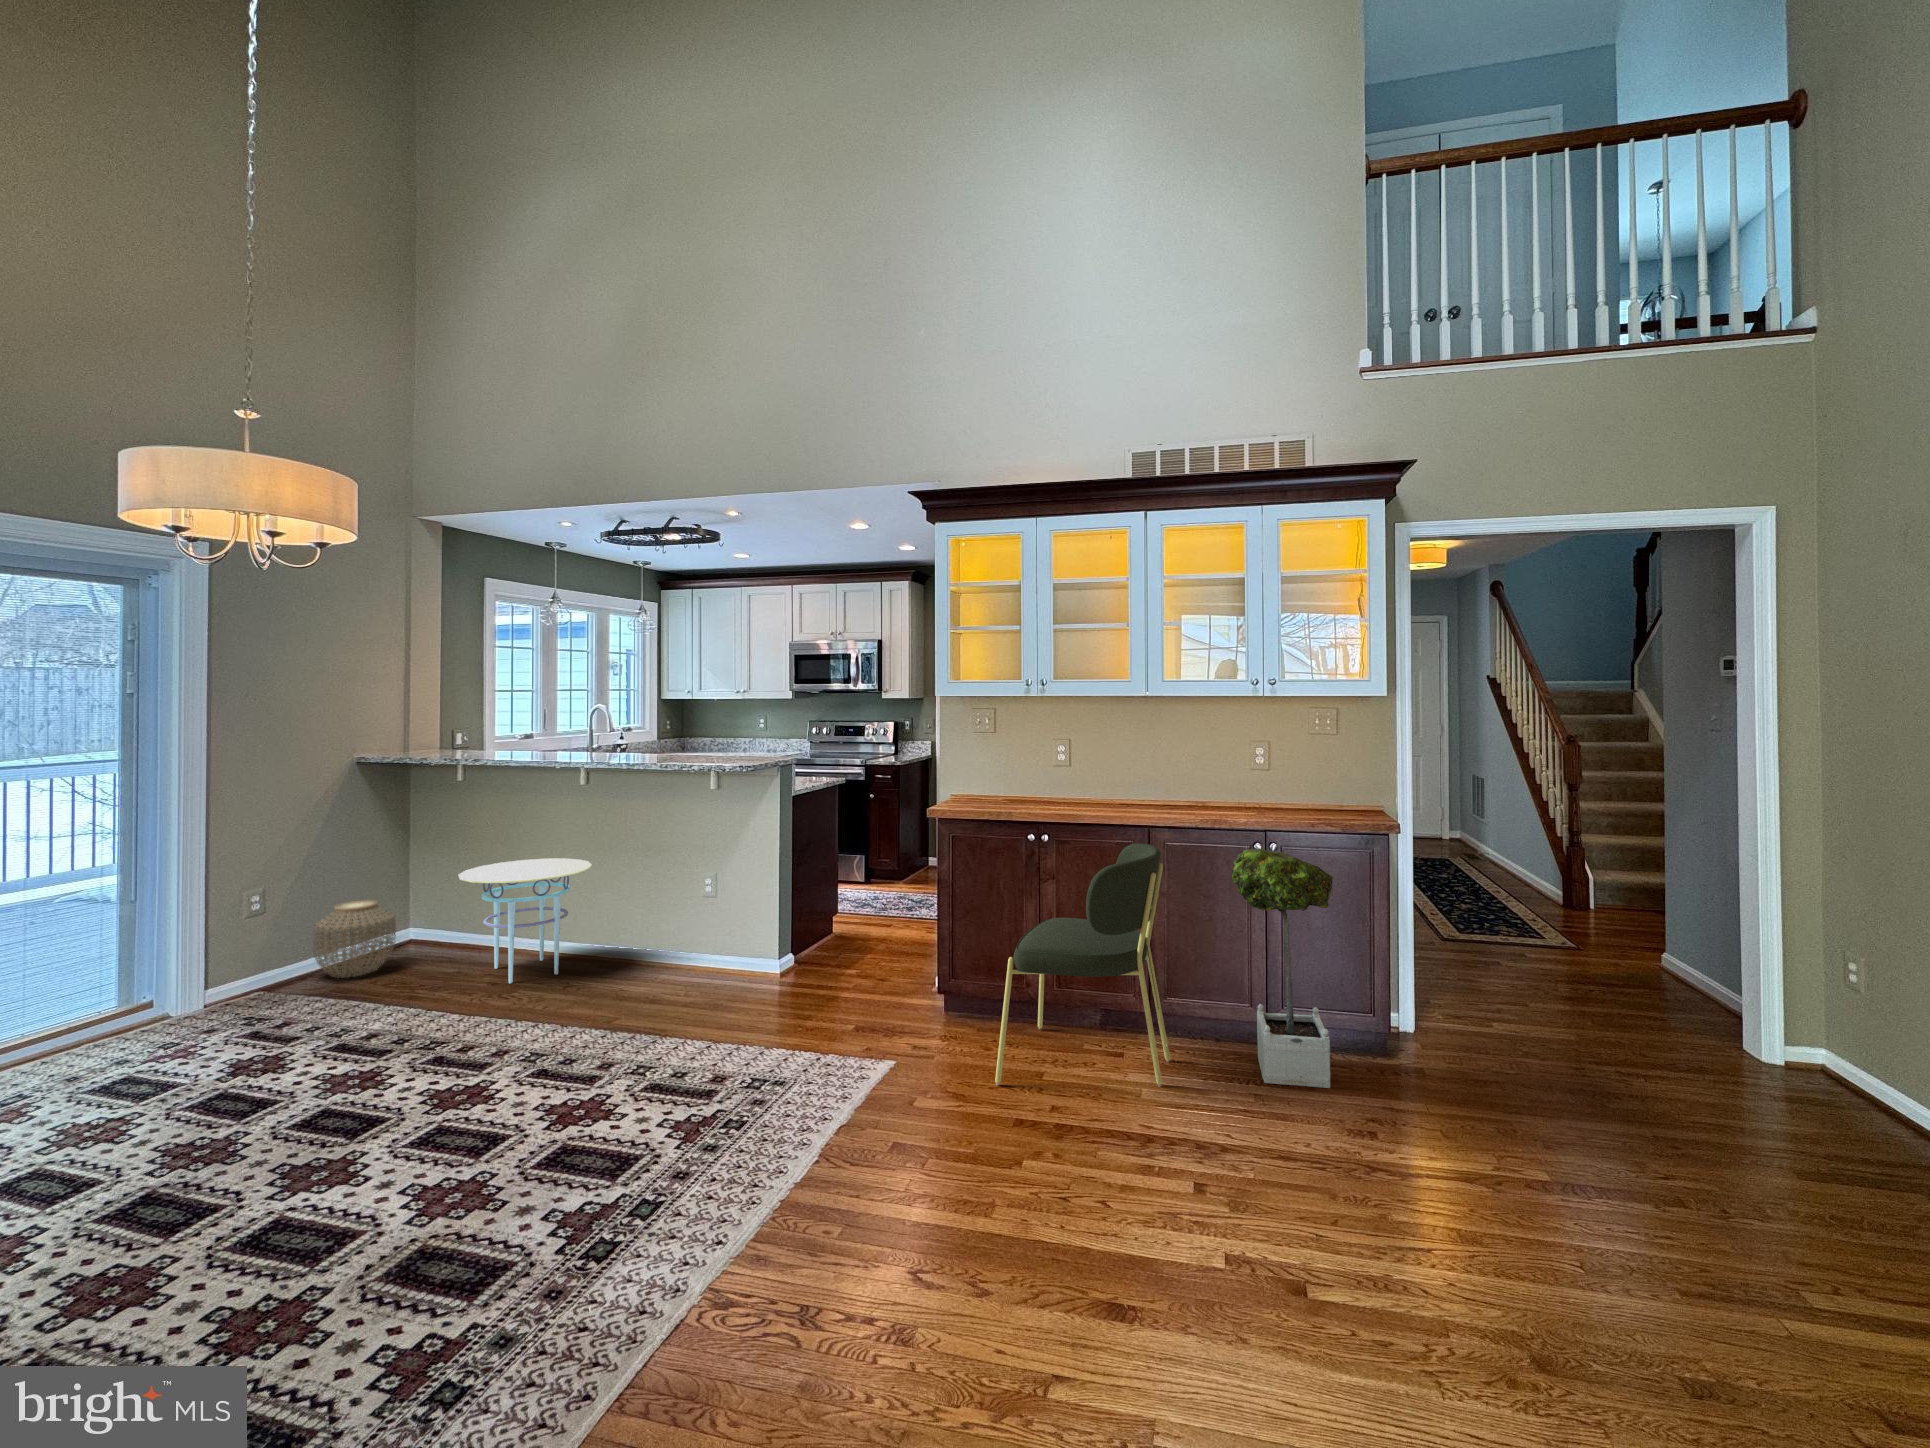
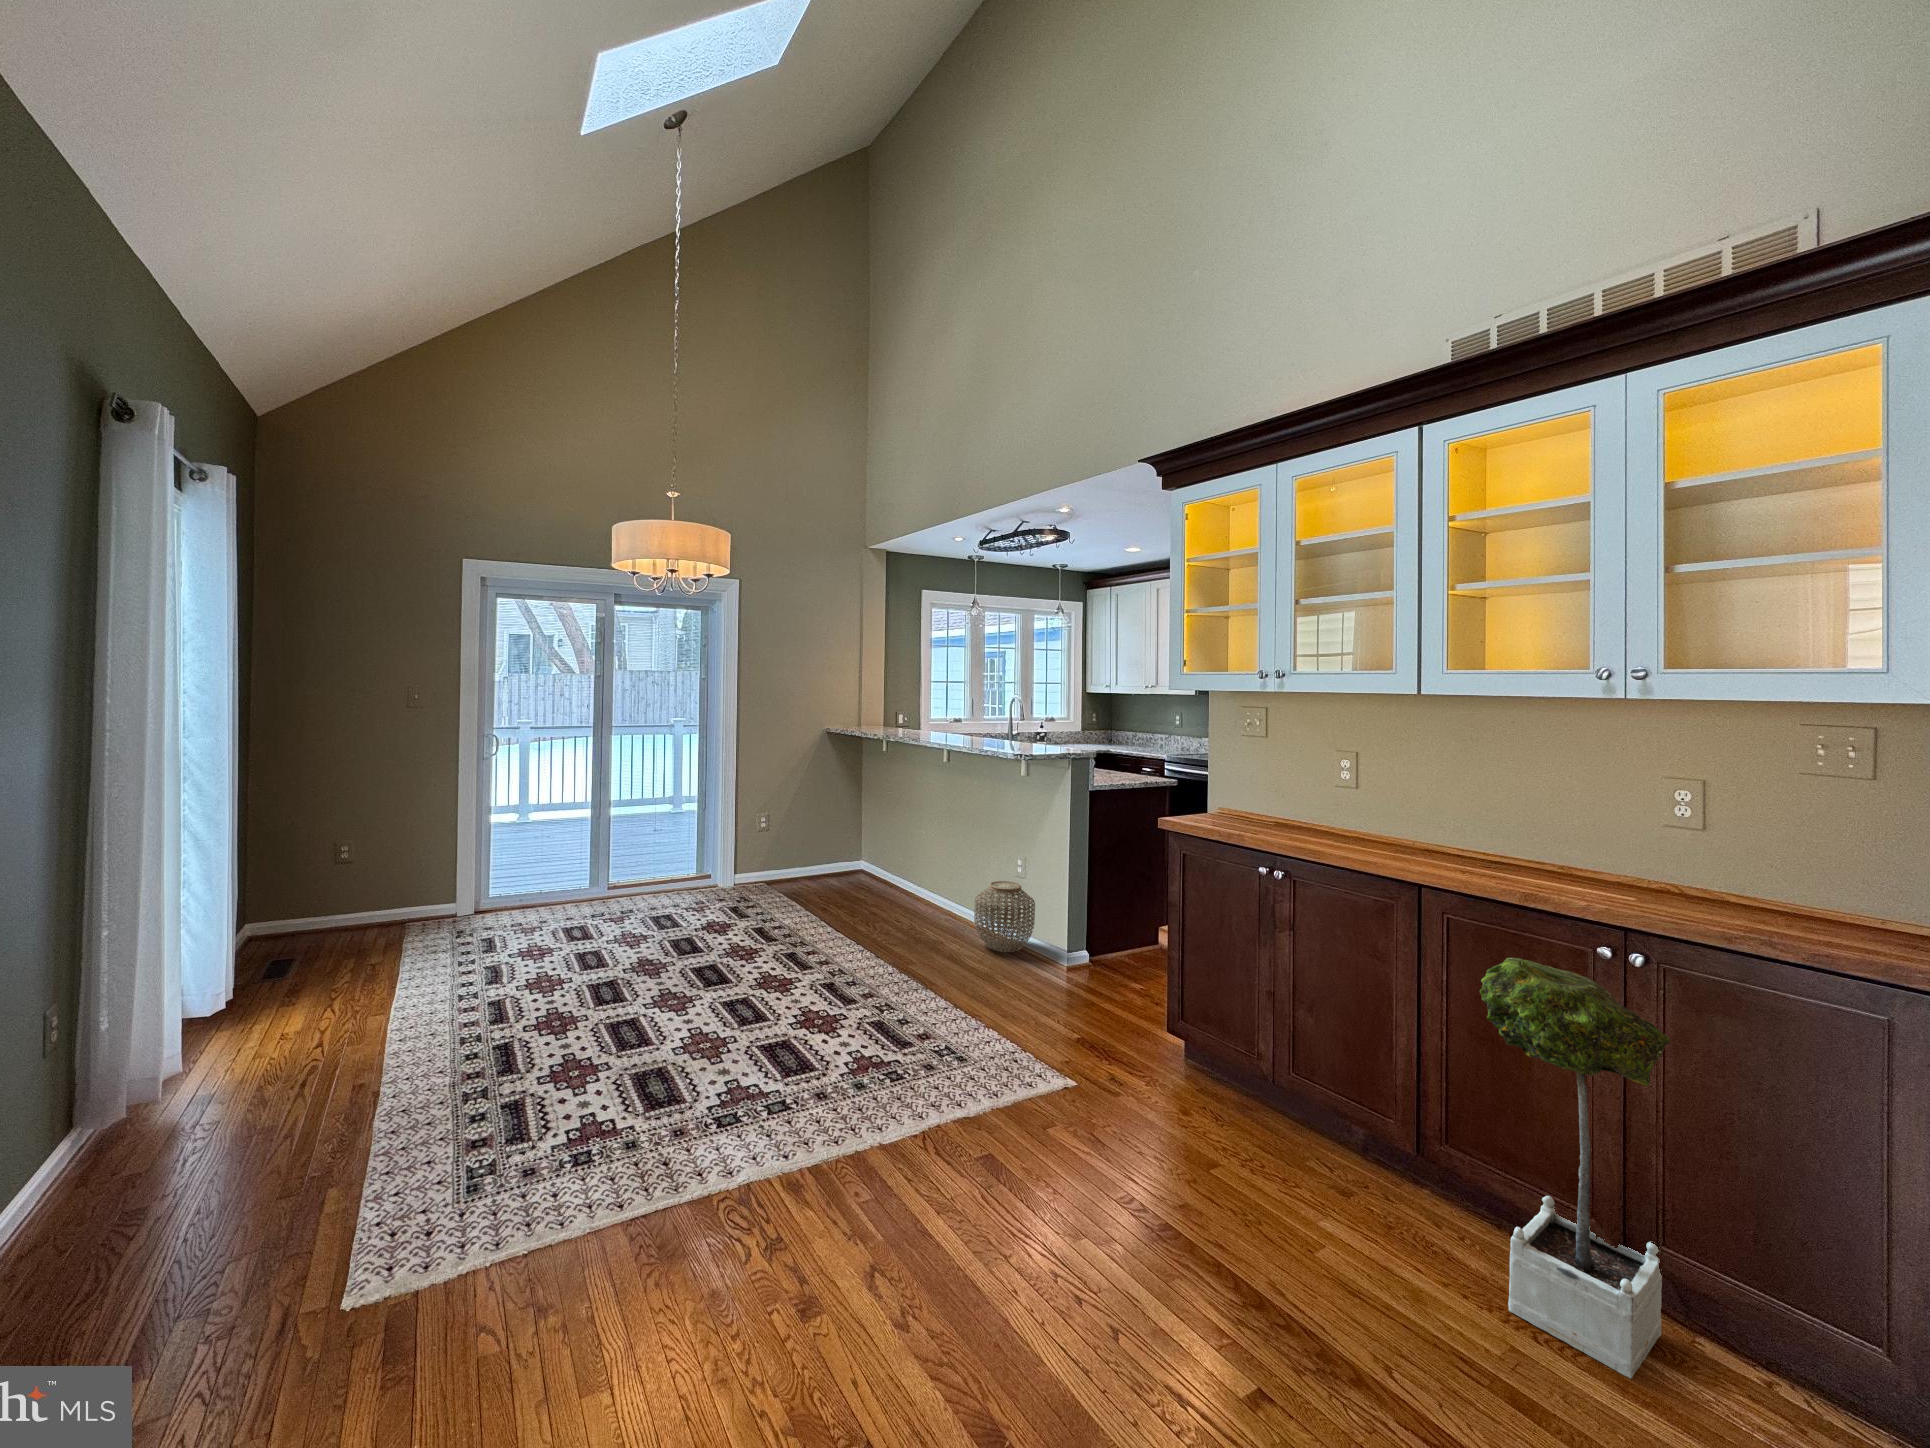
dining chair: present [995,844,1170,1087] -> none [1139,913,1389,1237]
side table: present [459,858,592,983] -> none [856,818,948,914]
woven basket: present [313,900,396,978] -> present [974,881,1035,952]

